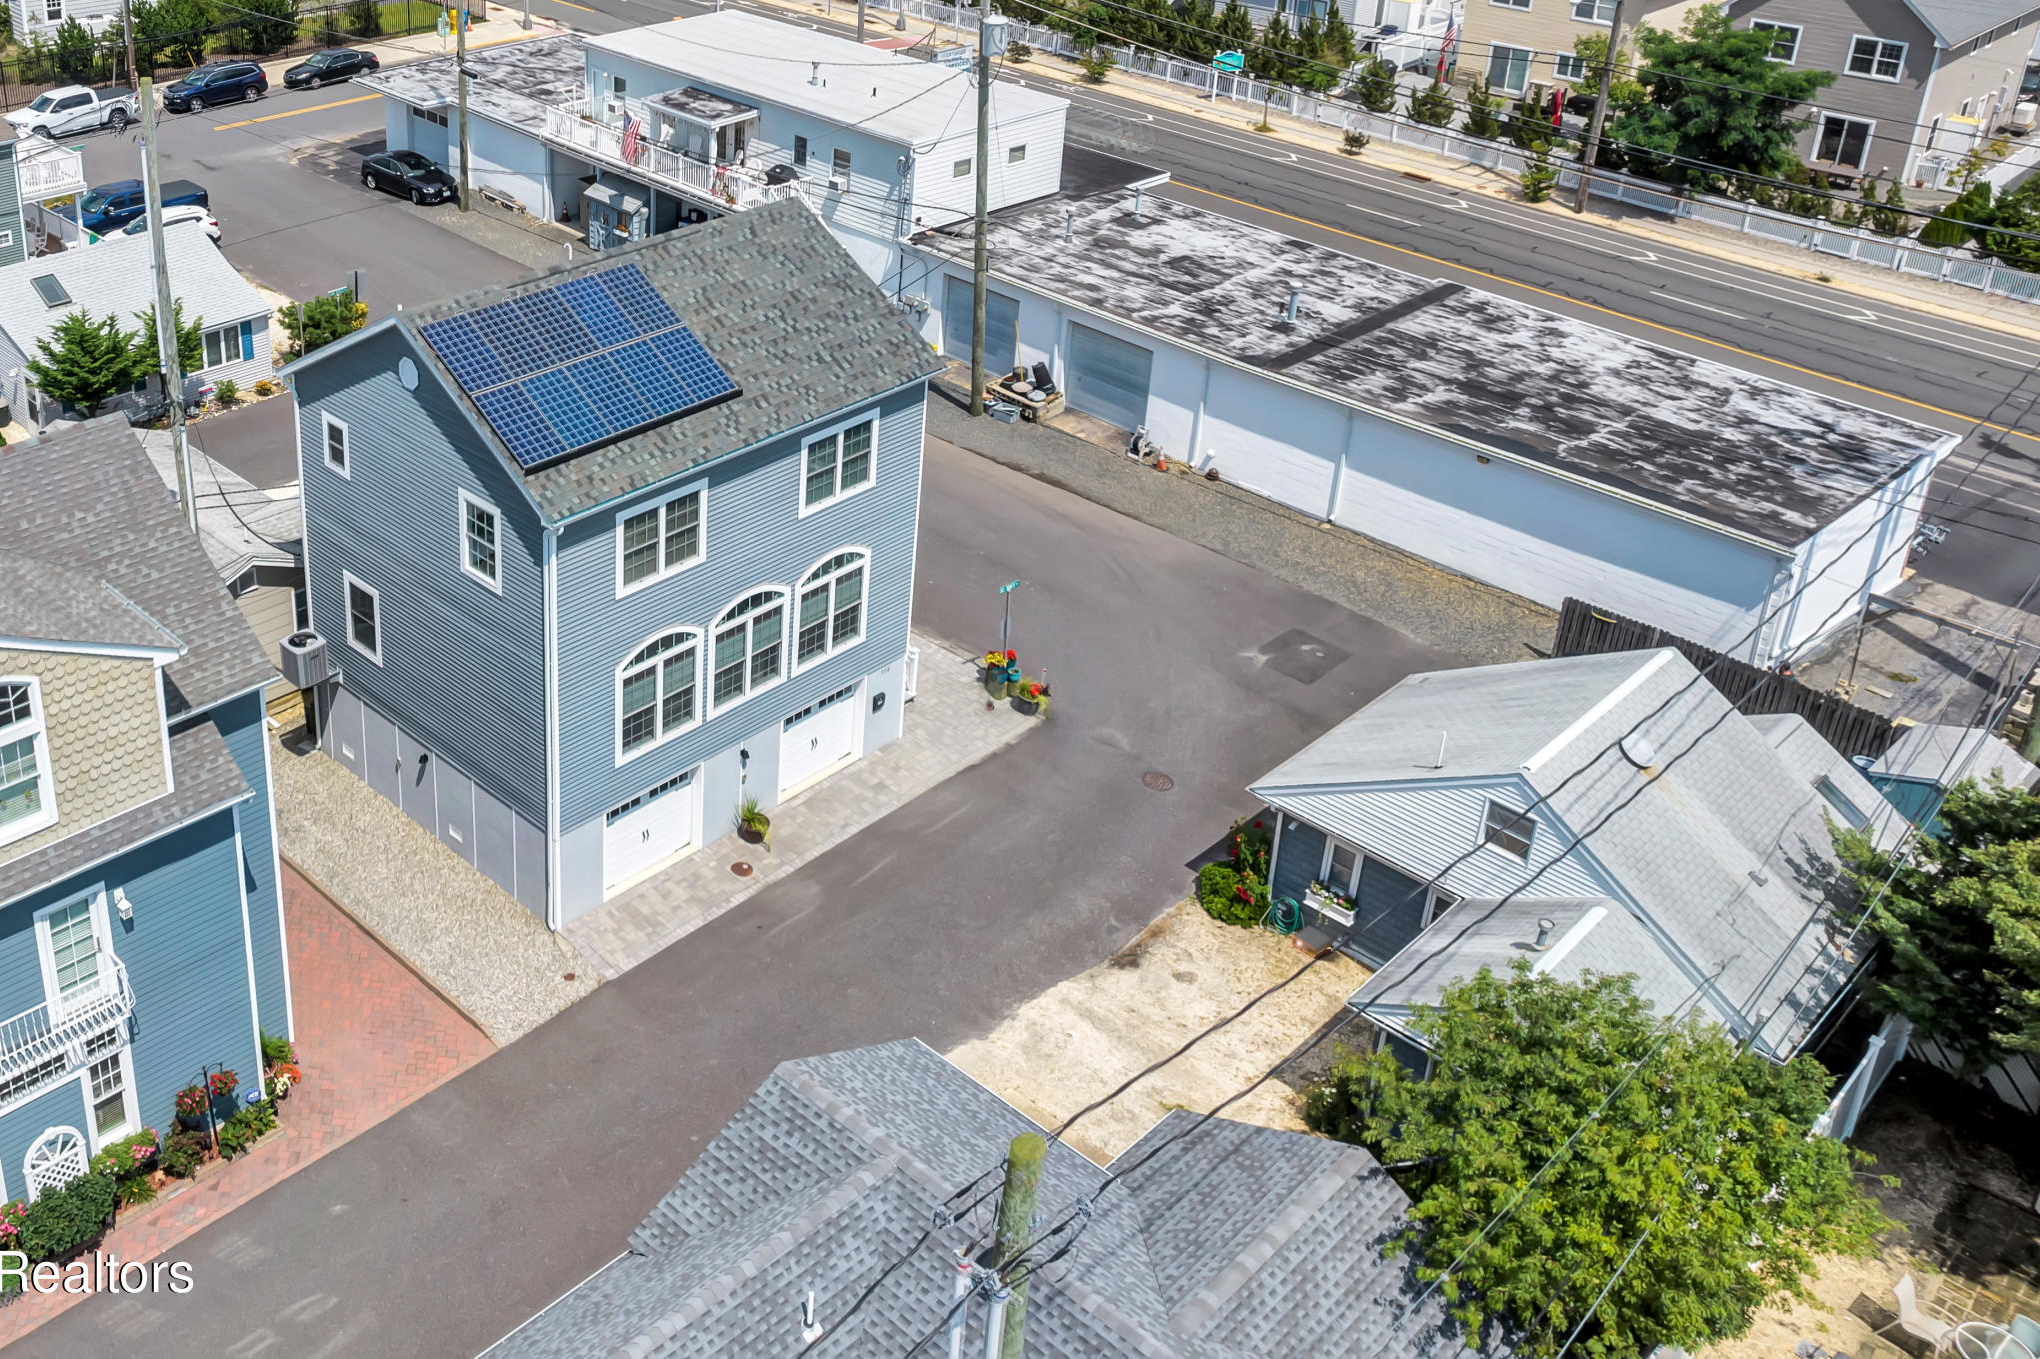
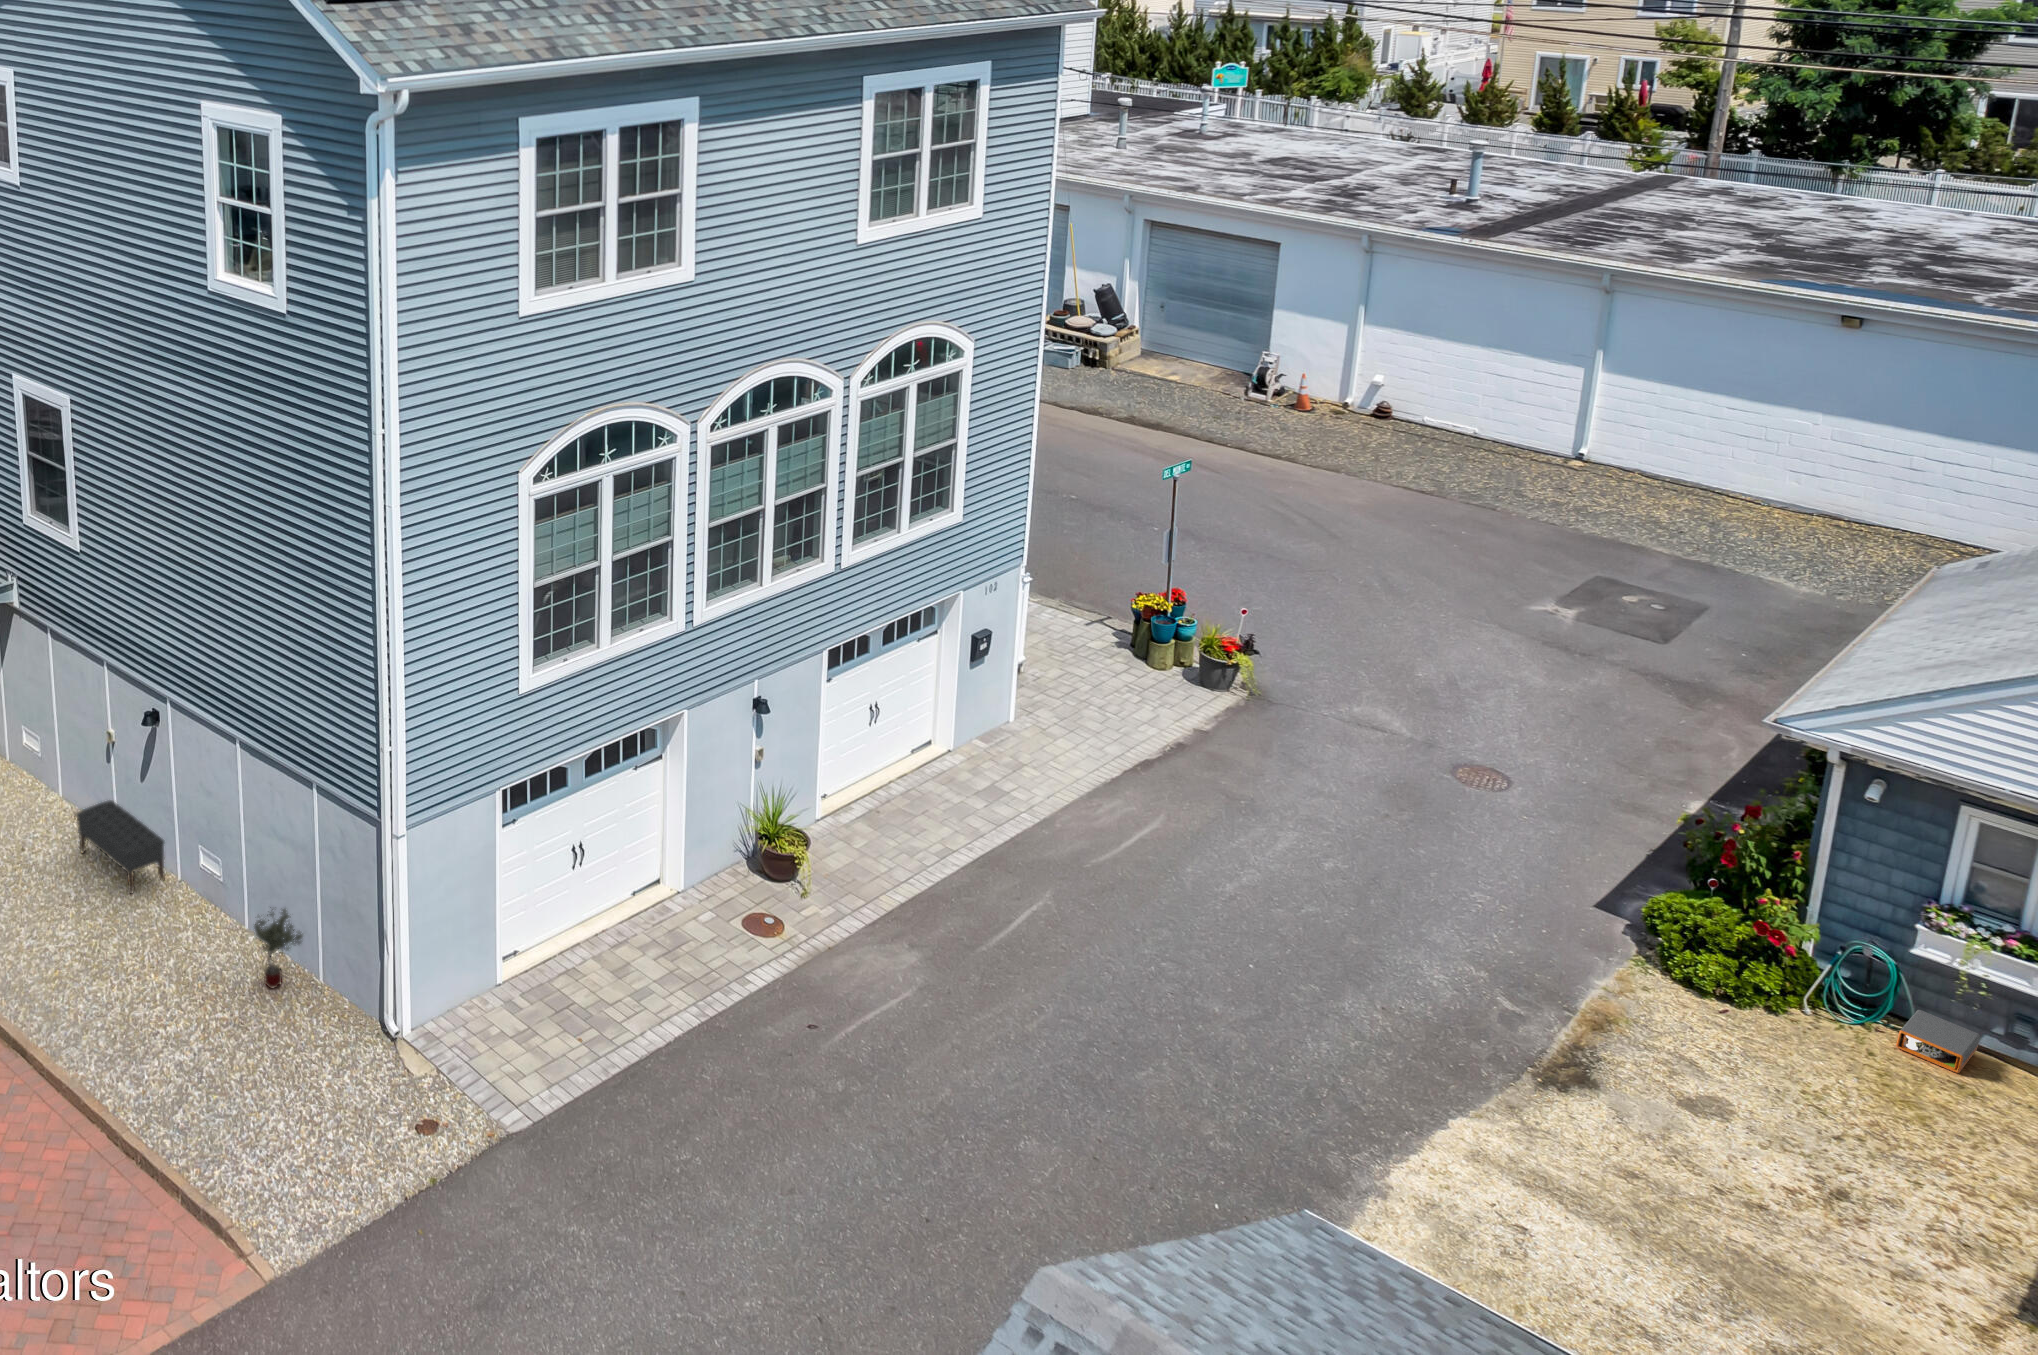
potted tree: present [980,678,1005,709] -> present [254,909,303,988]
bench: none [380,796,430,850] -> present [76,800,165,893]

